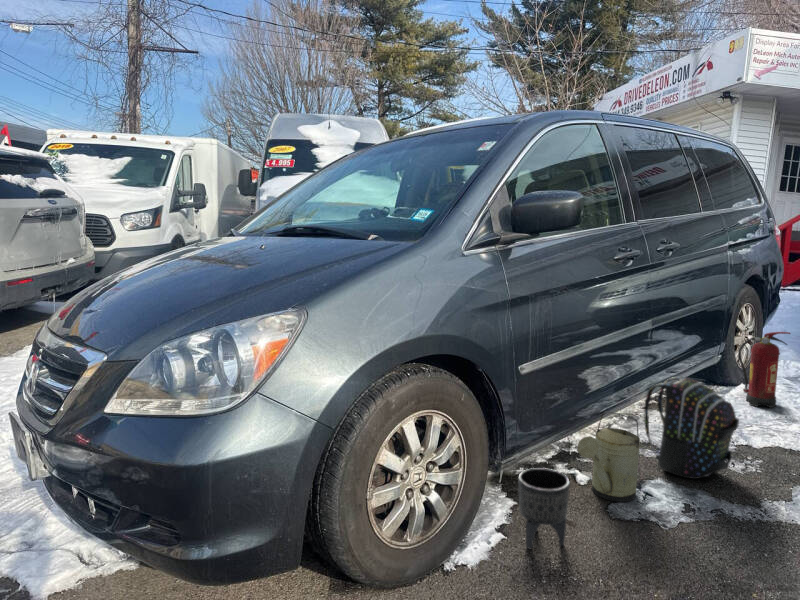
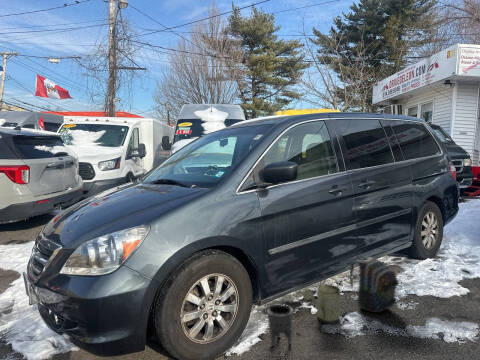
fire extinguisher: present [738,332,790,408] -> none [421,231,448,274]

